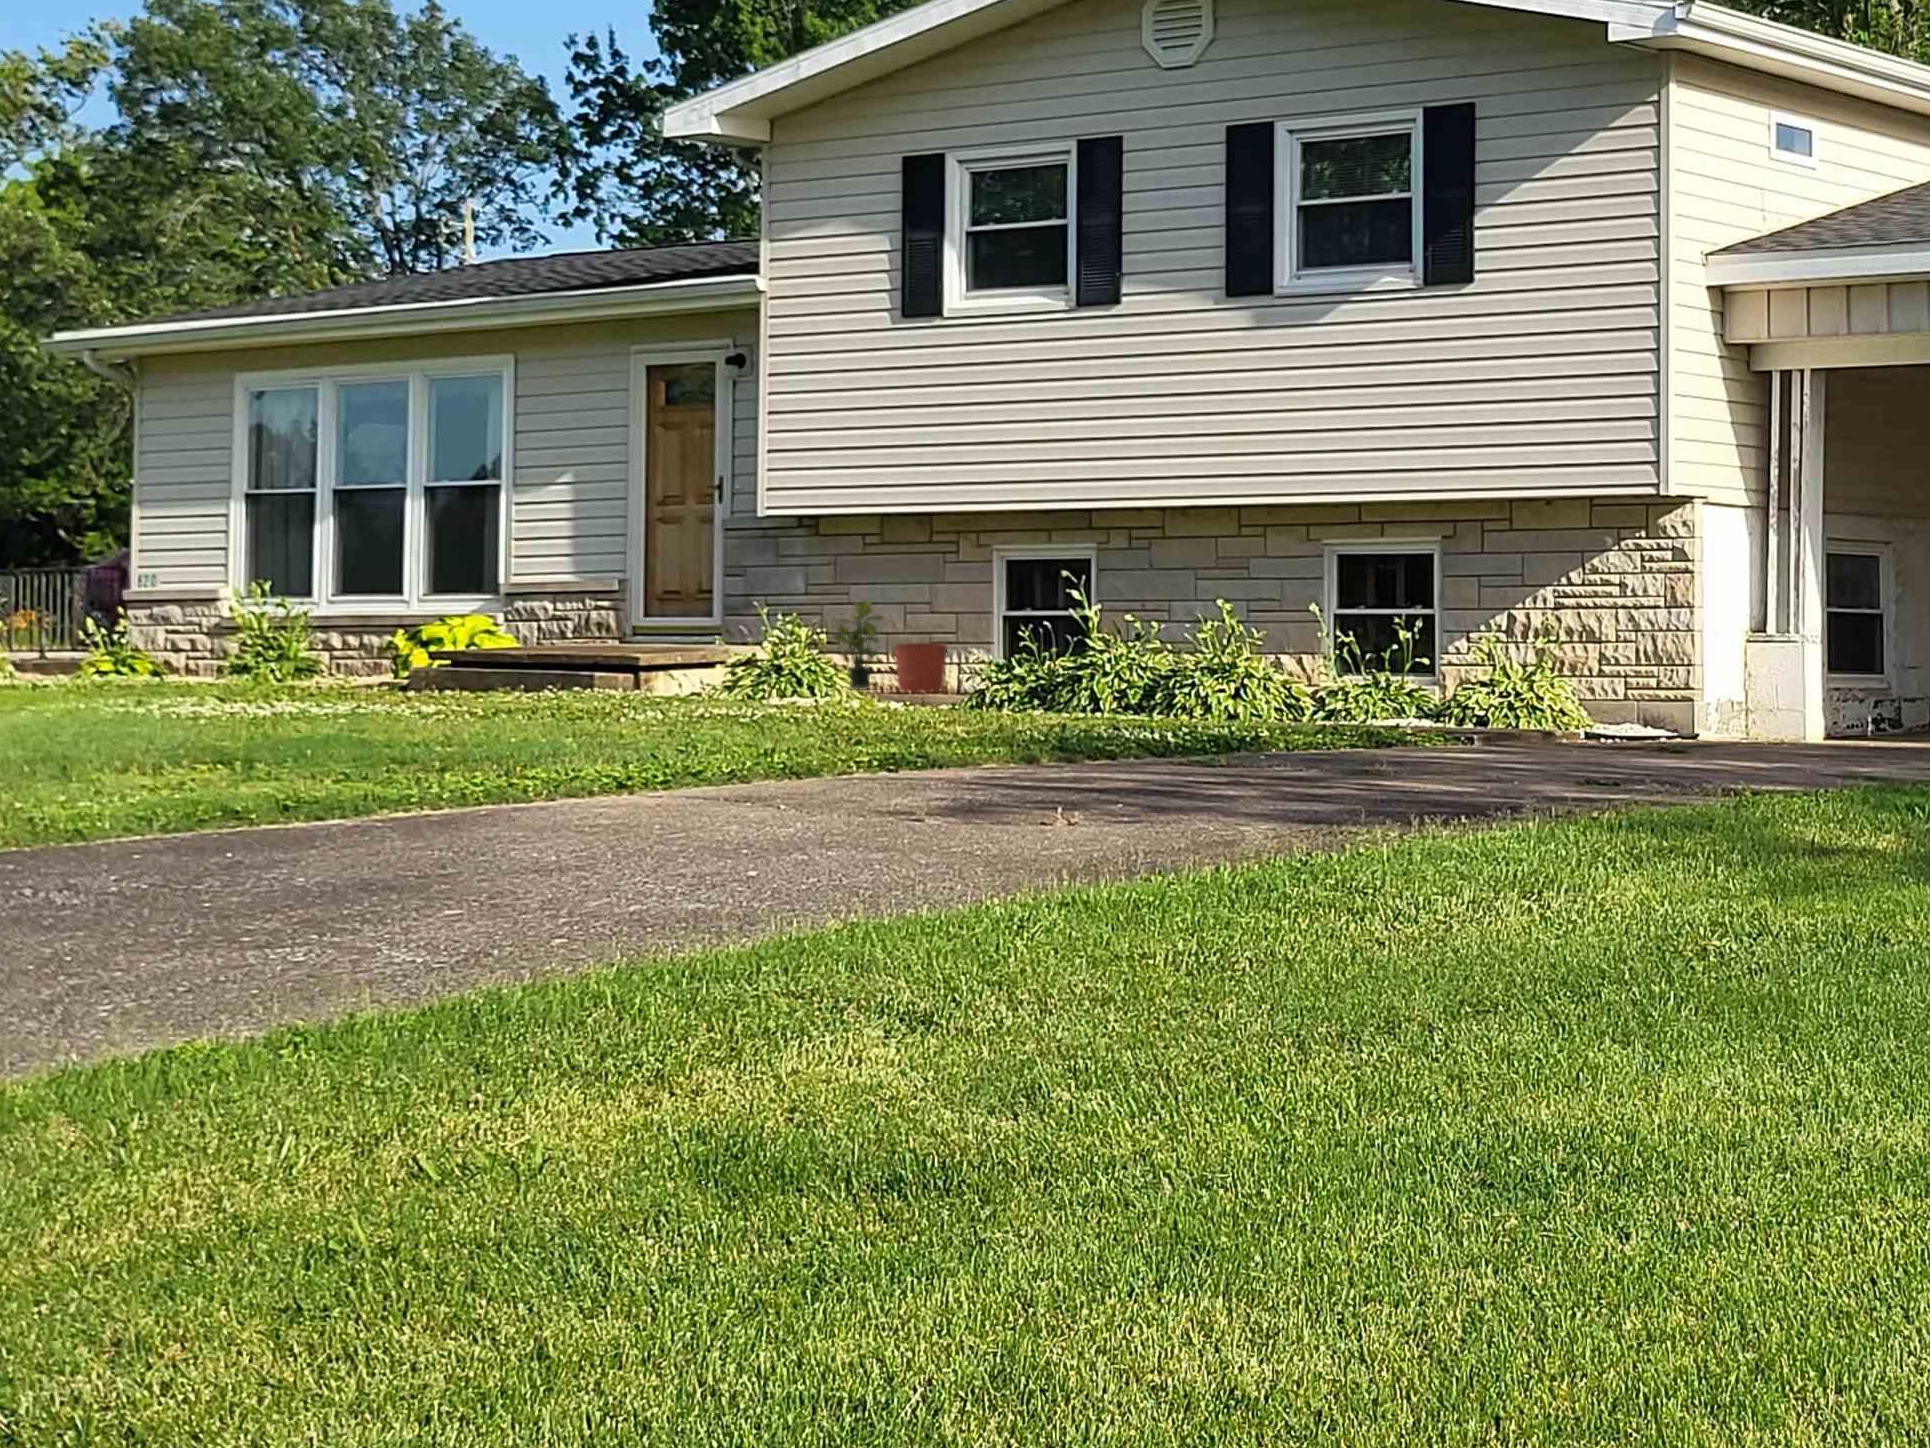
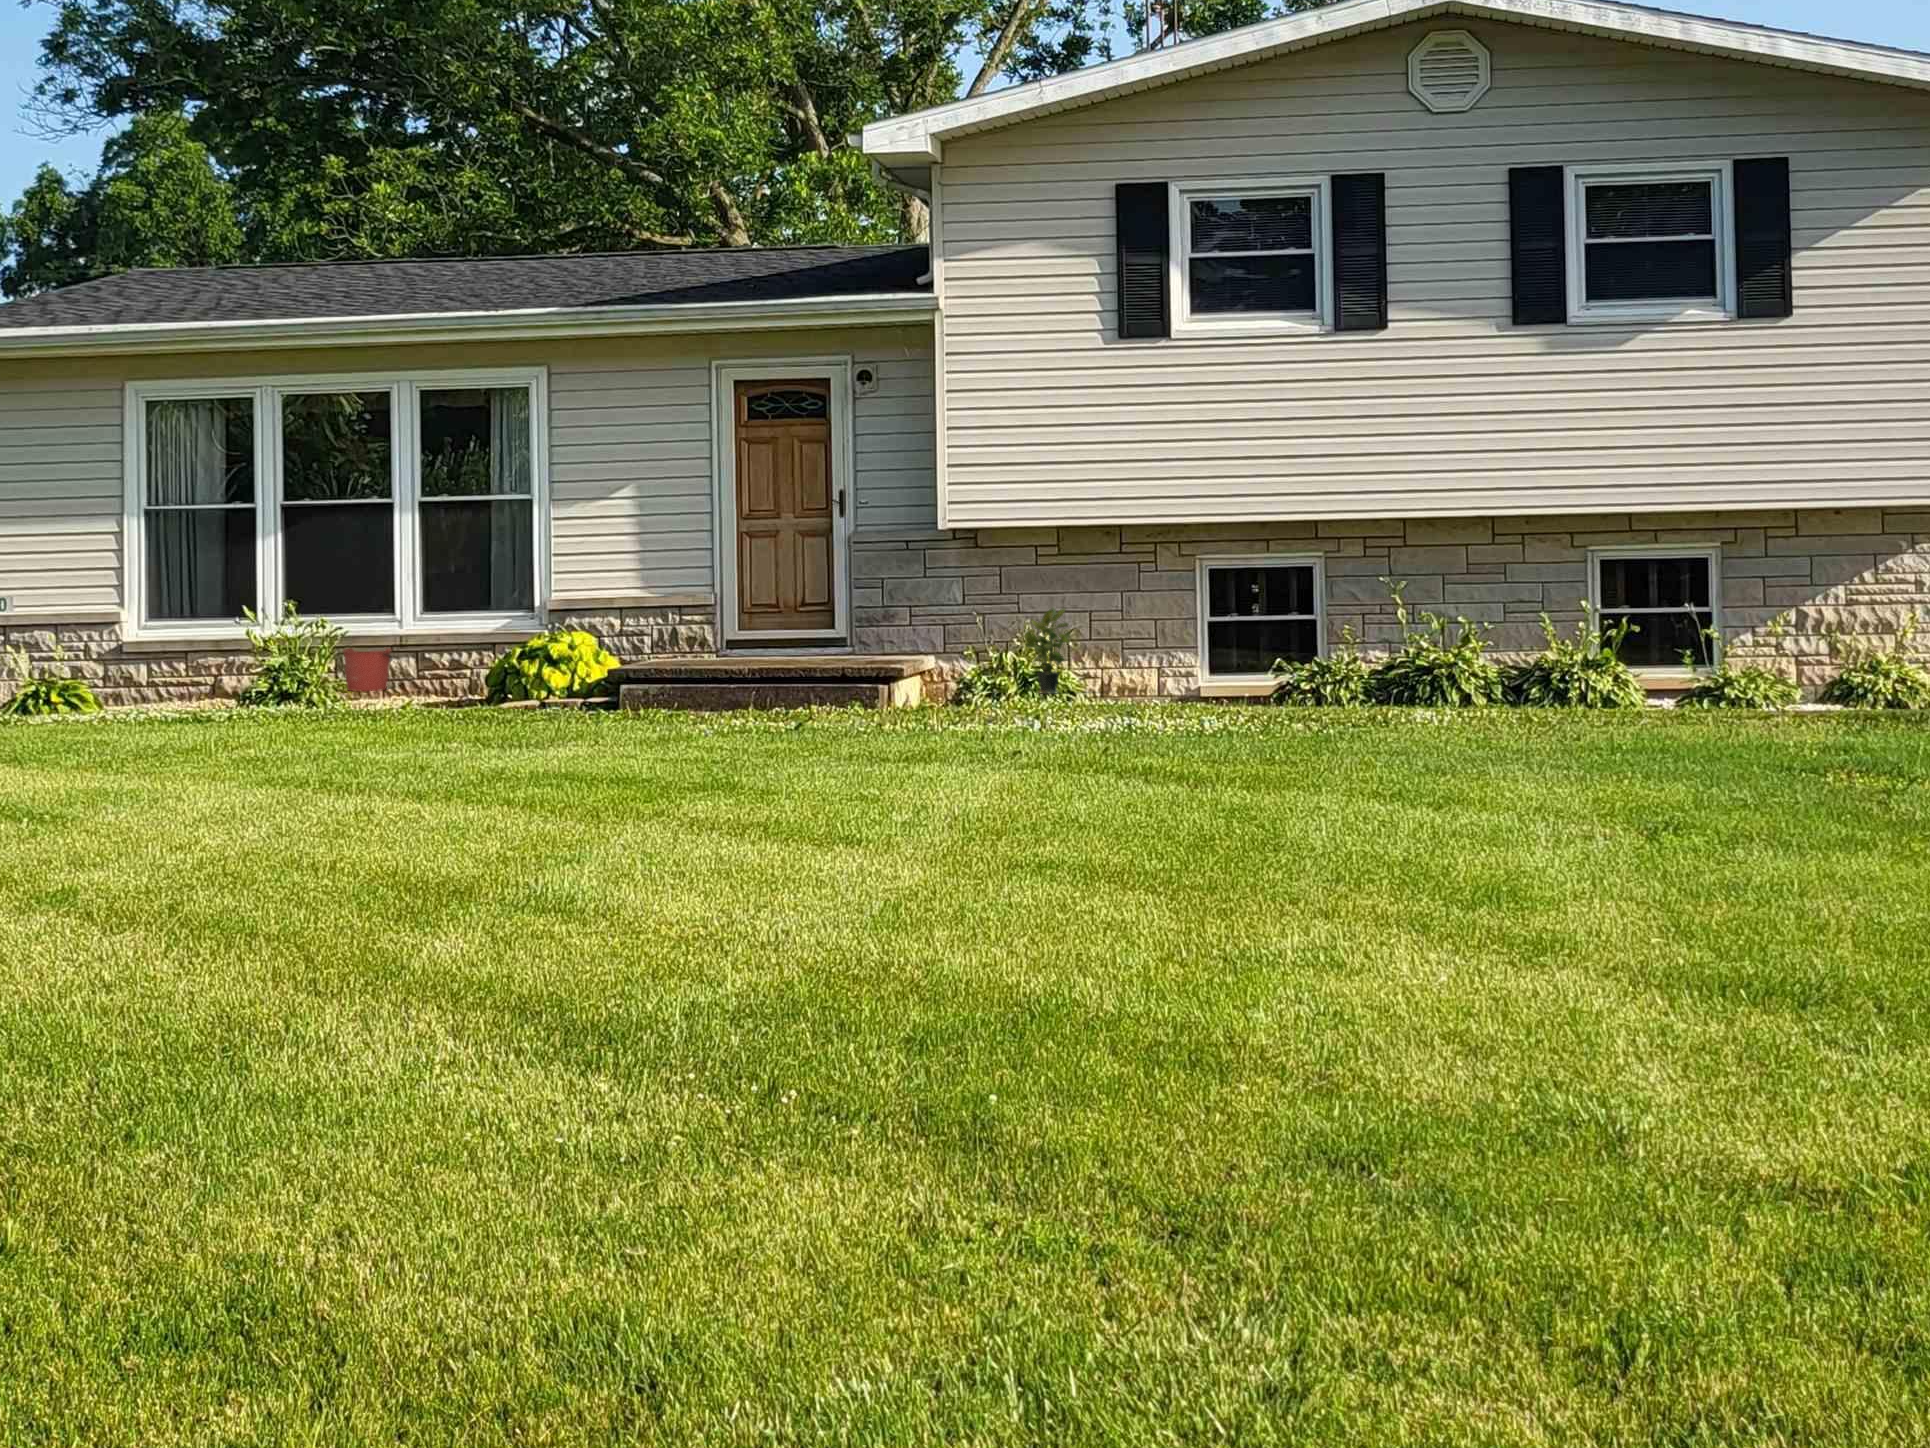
bucket: present [894,643,950,693] -> present [343,648,393,691]

